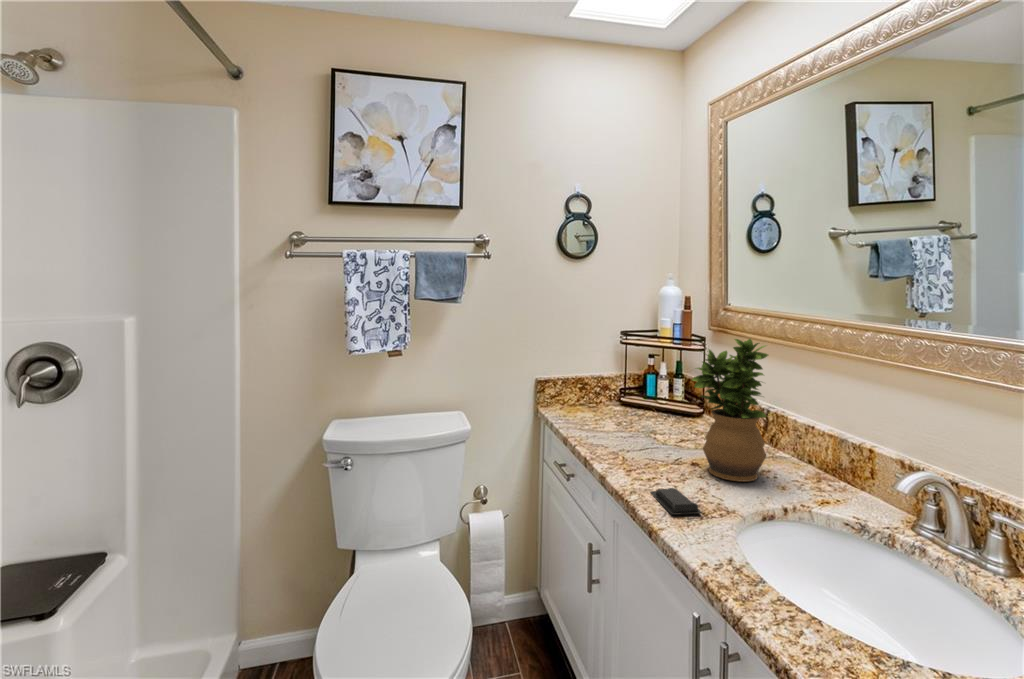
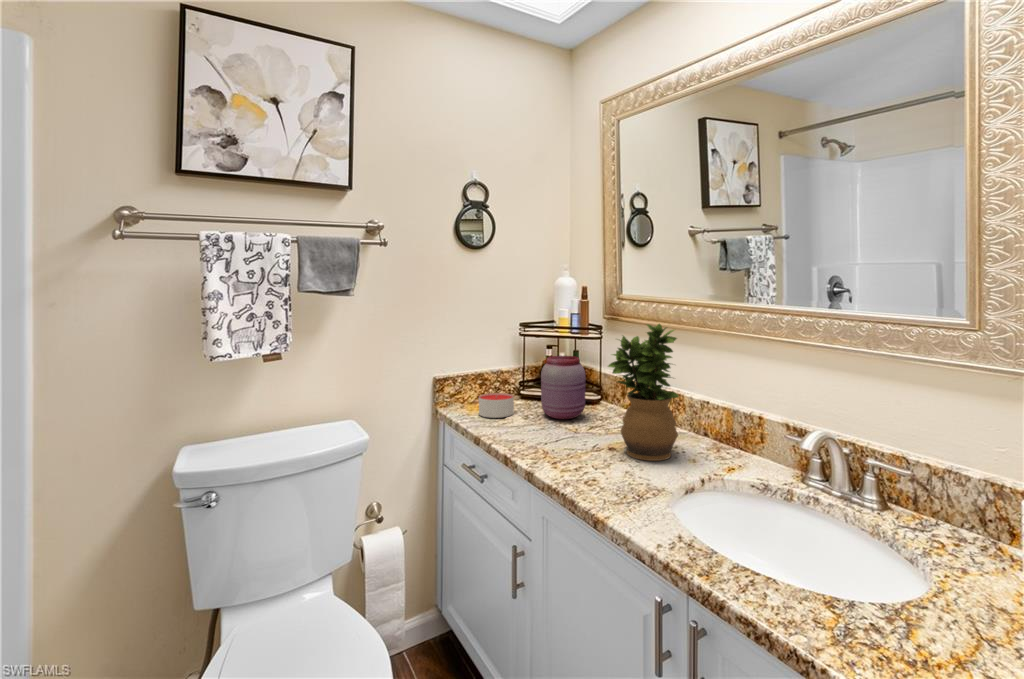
jar: none [635,366,681,430] -> present [541,356,585,419]
candle: none [574,398,608,422] -> present [479,393,514,418]
soap bar: present [650,488,702,515] -> none [583,475,639,501]

